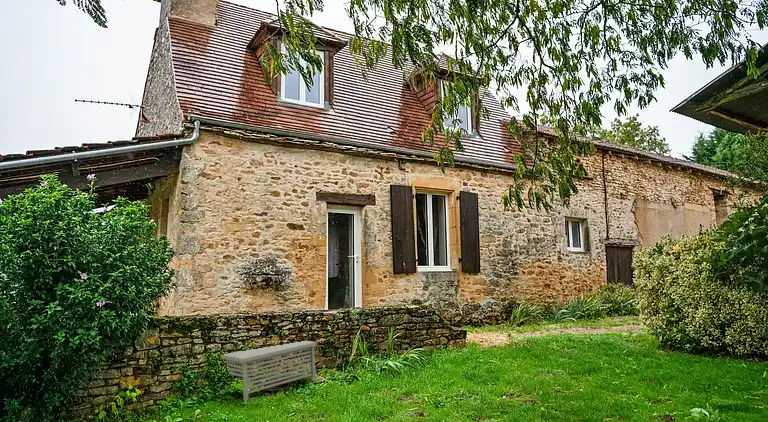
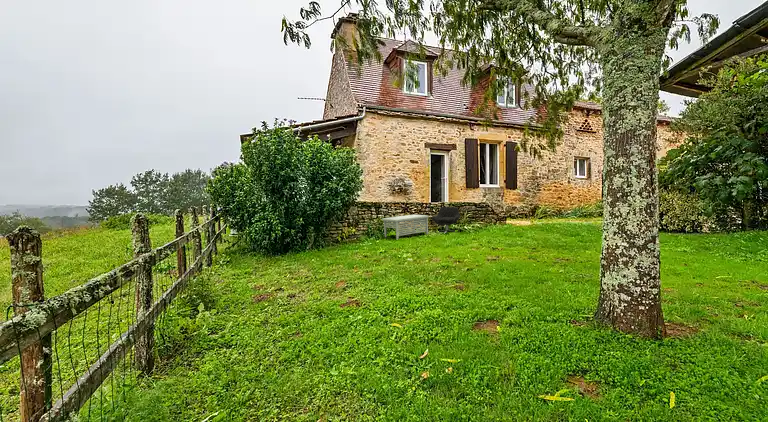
lounge chair: none [324,320,381,377] -> present [432,207,460,233]

